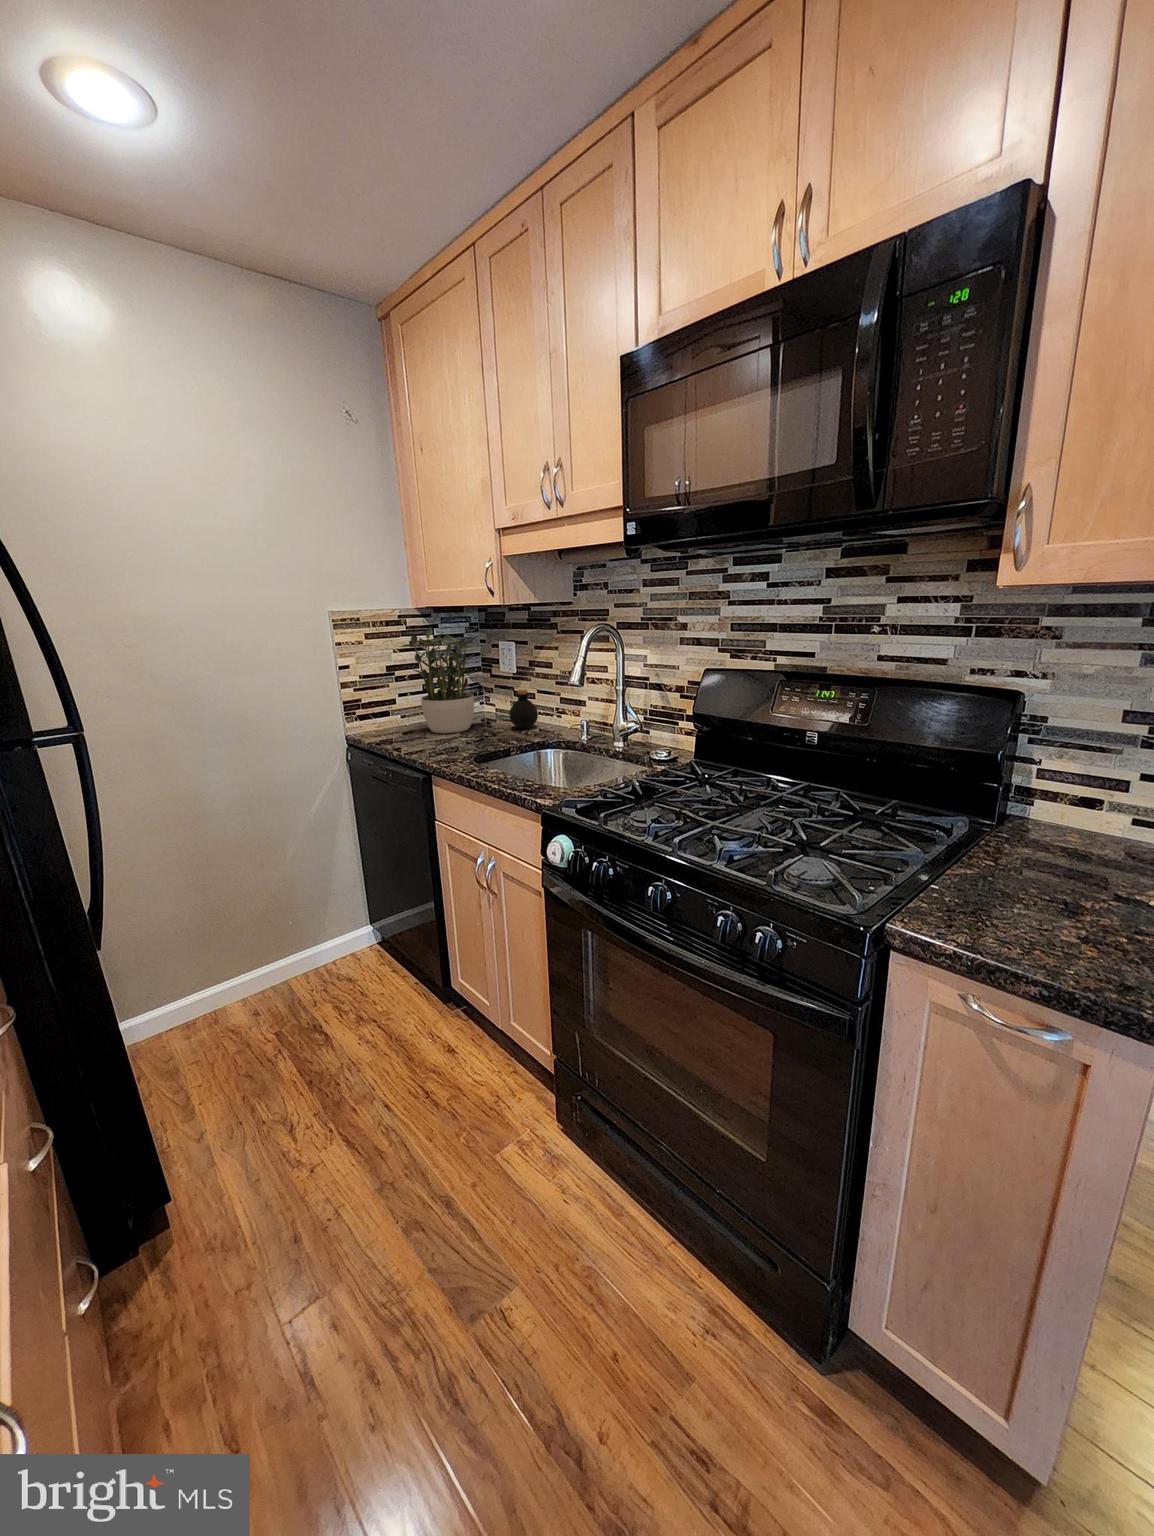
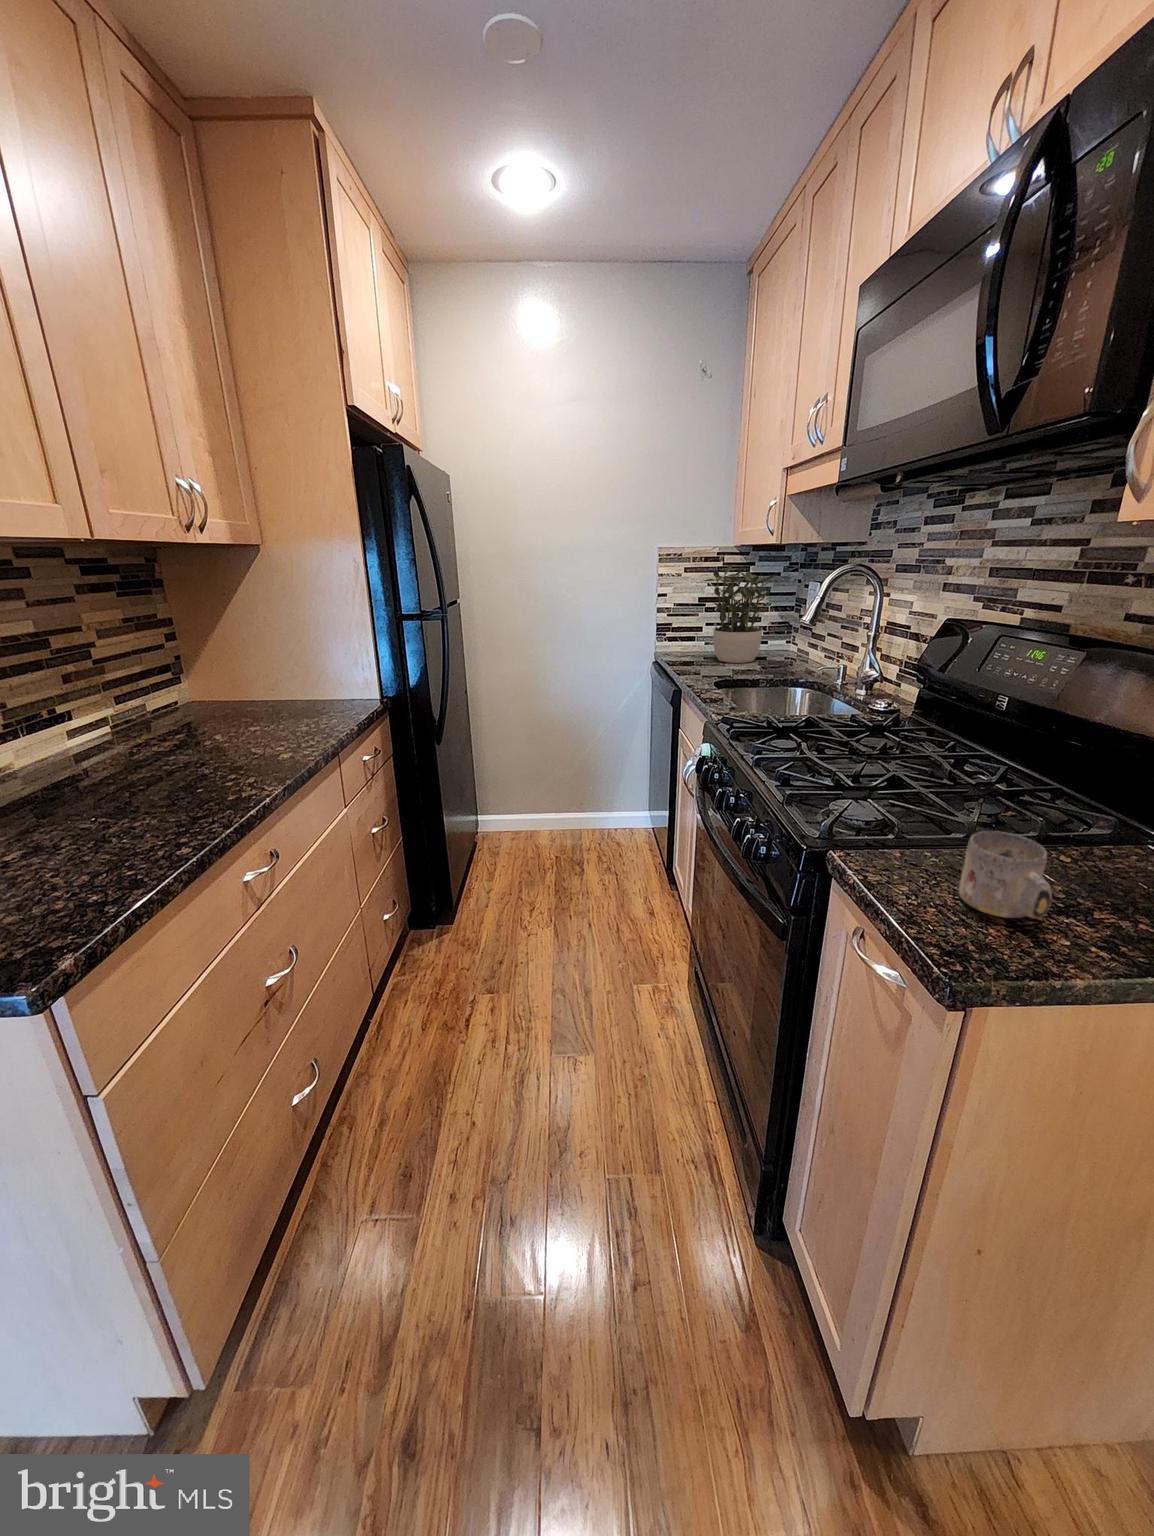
bottle: present [509,689,538,729] -> none [787,629,817,668]
mug: none [997,858,1106,937] -> present [959,831,1052,919]

